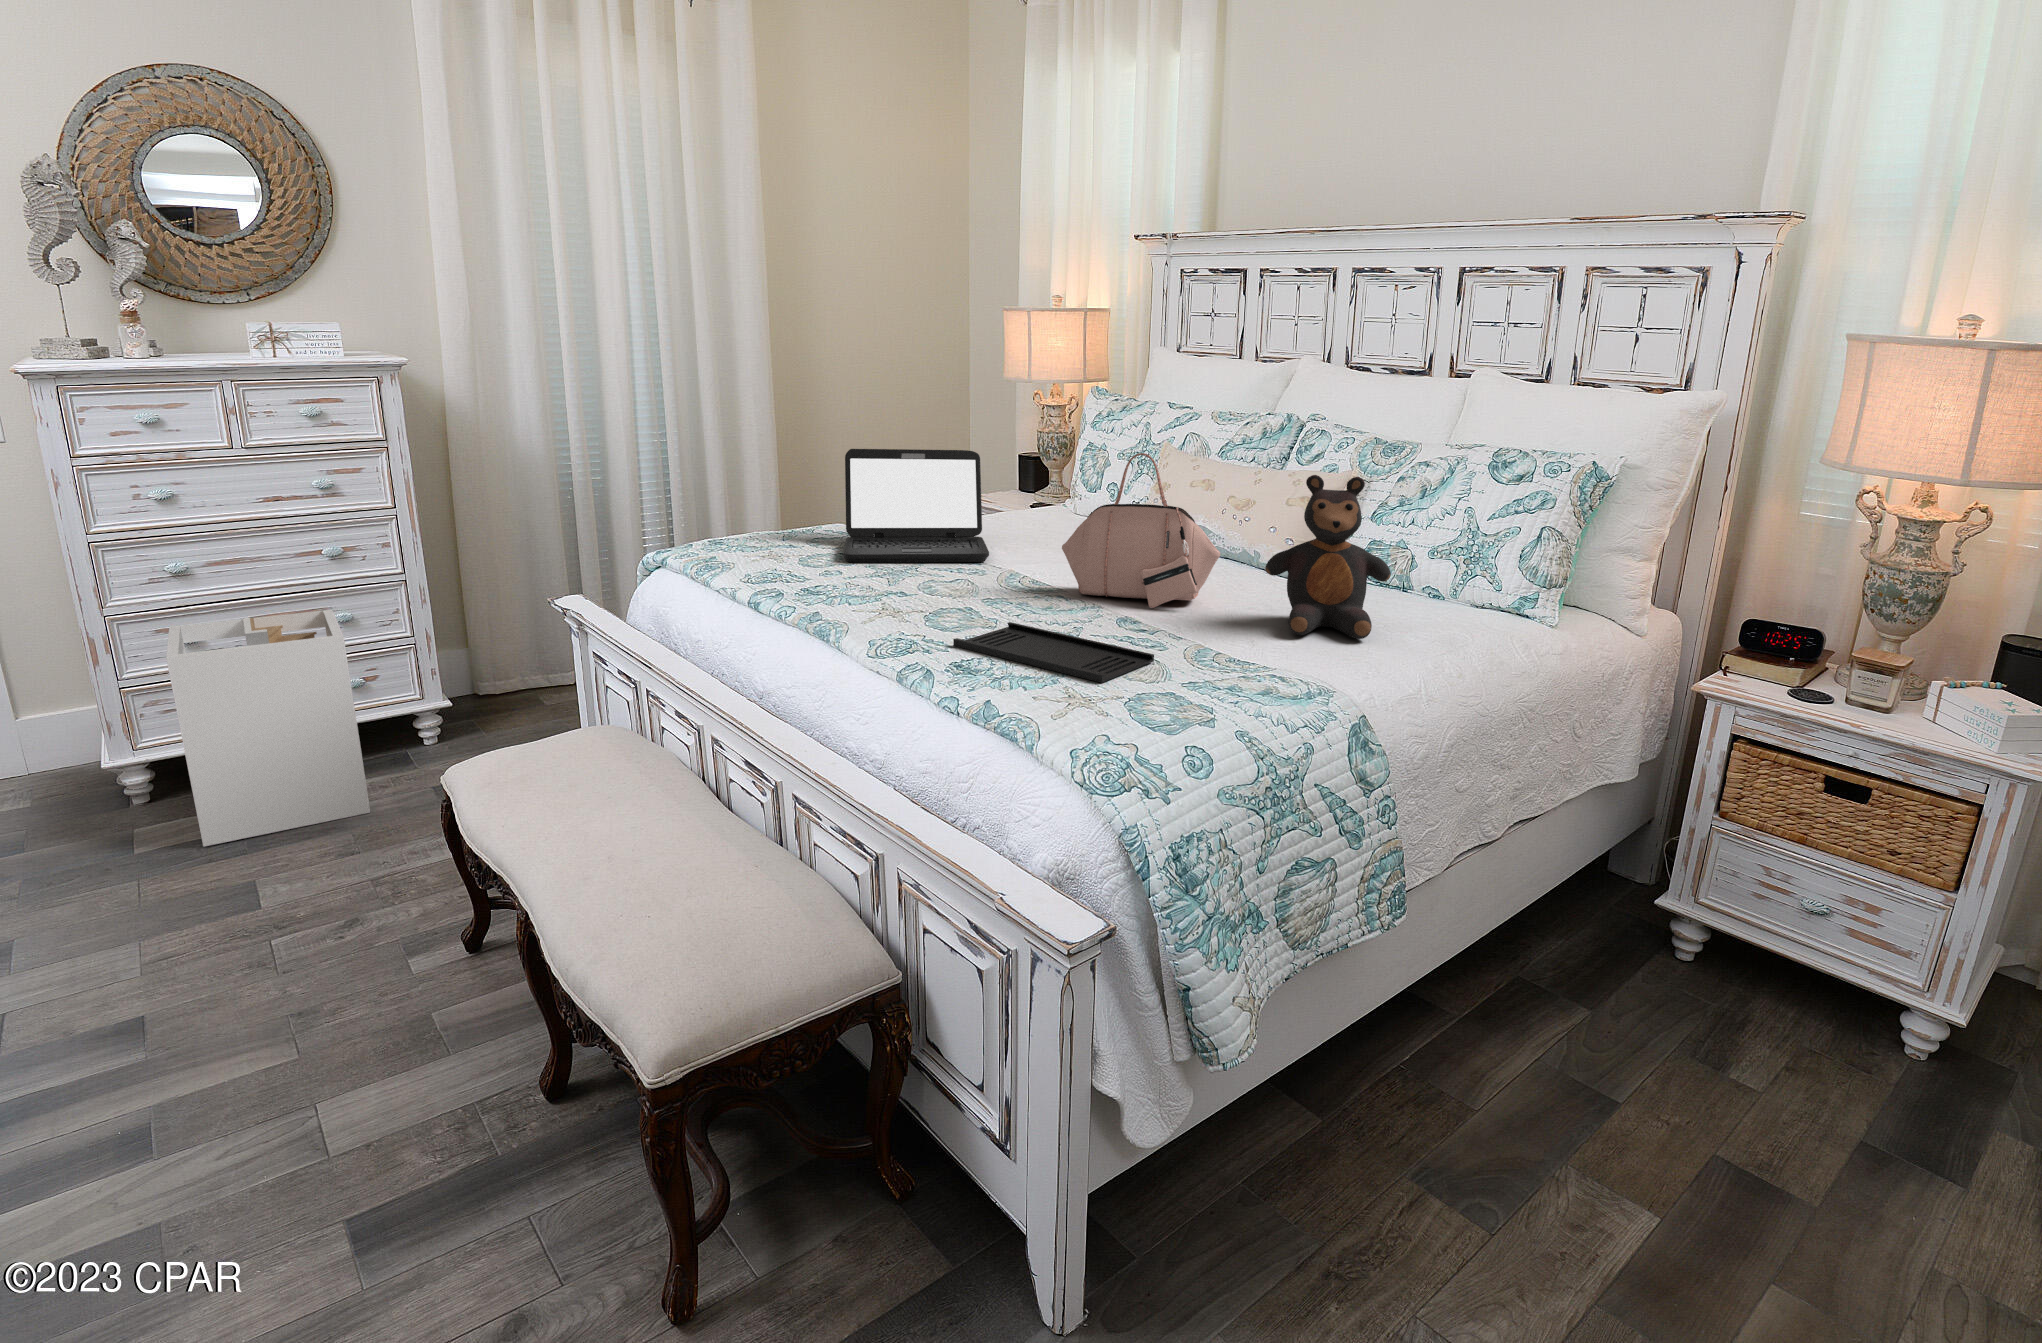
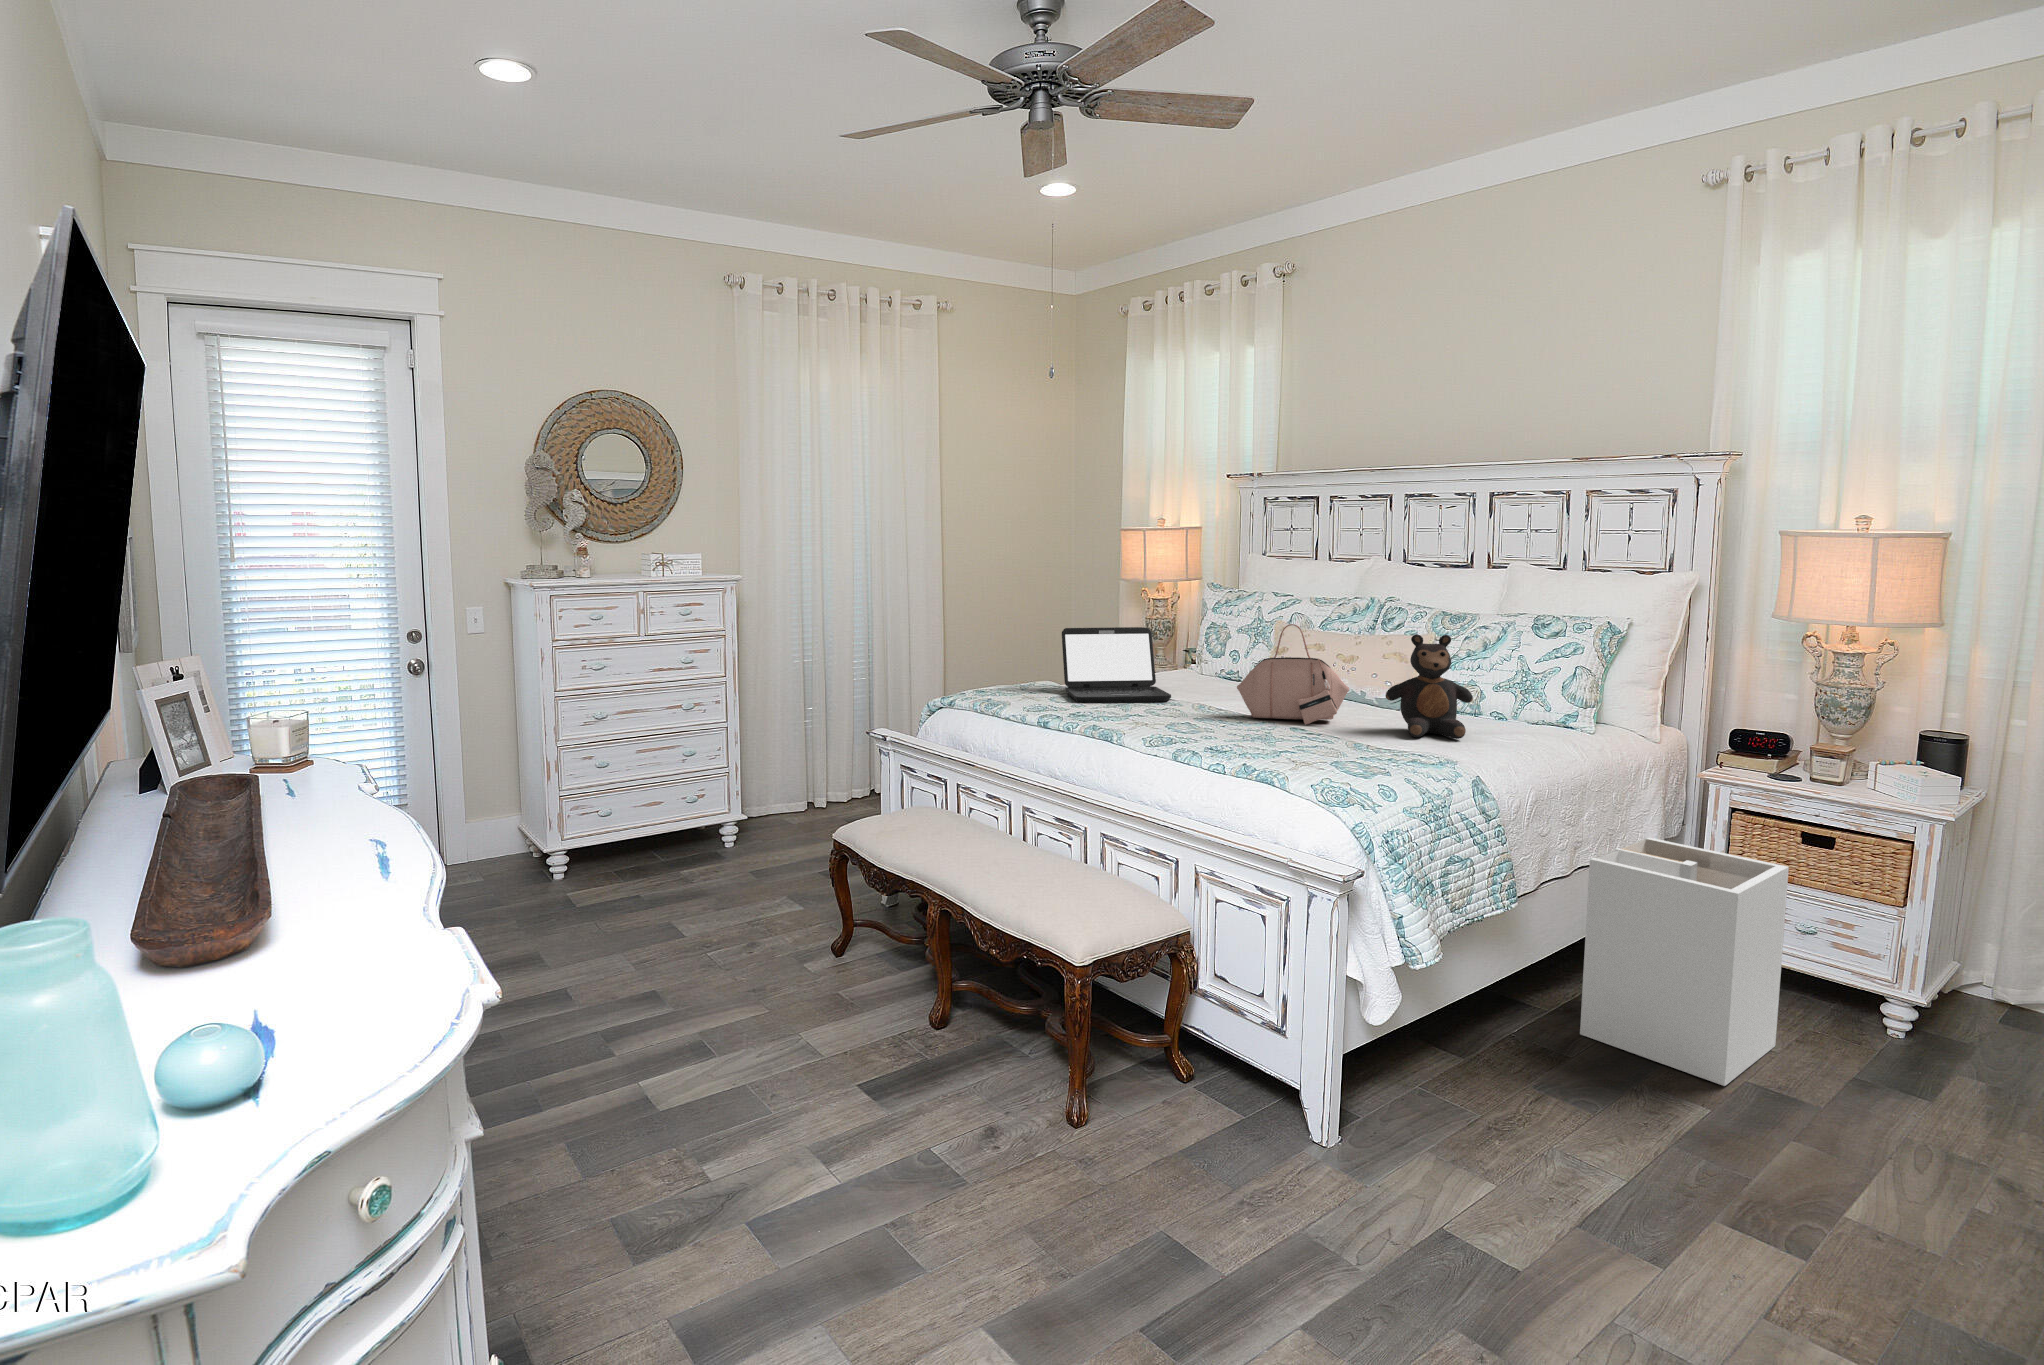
laundry hamper: present [166,610,370,847] -> present [1580,838,1789,1086]
tray: present [953,622,1154,683] -> none [1200,731,1332,758]

